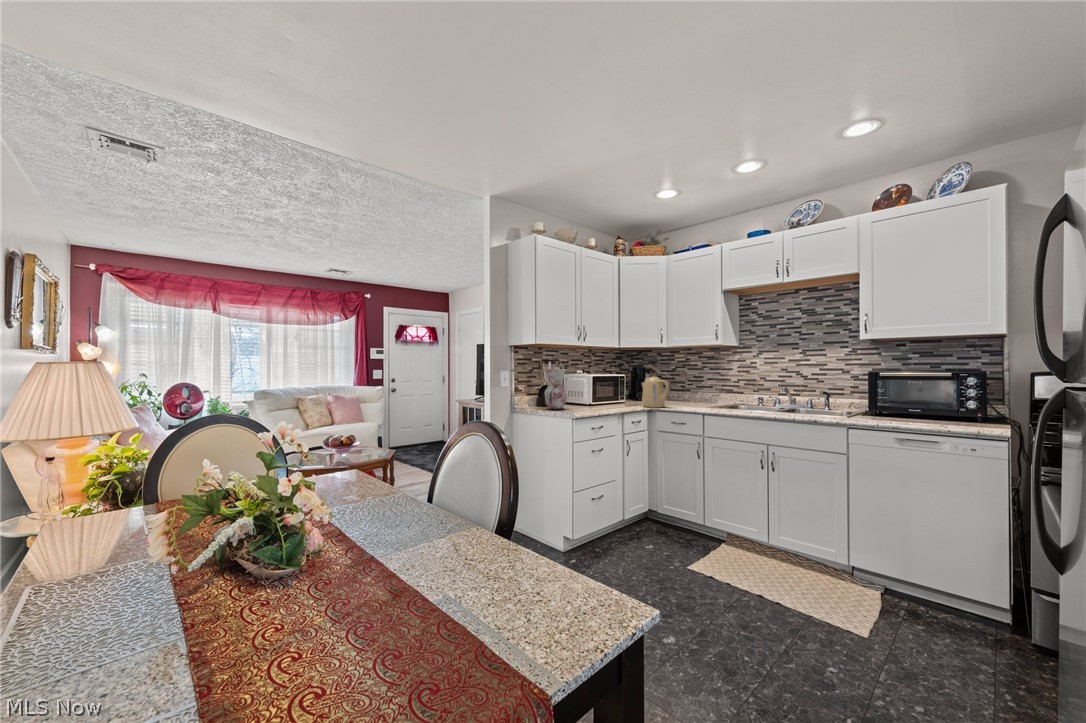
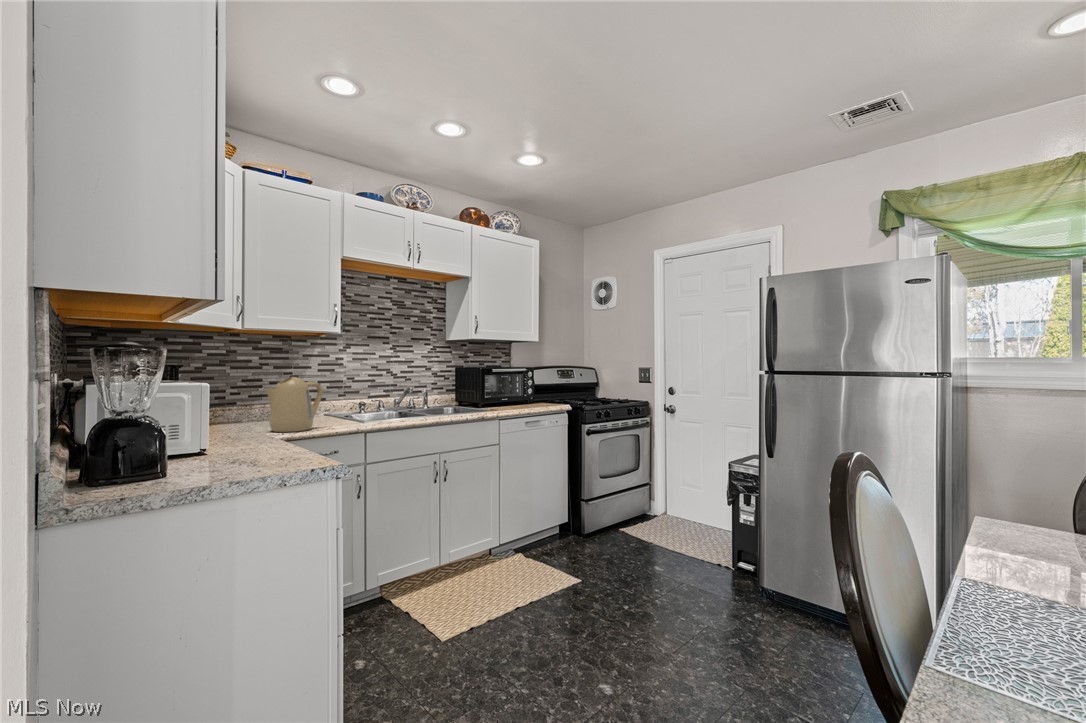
vase: present [545,369,567,409] -> none [195,358,265,460]

